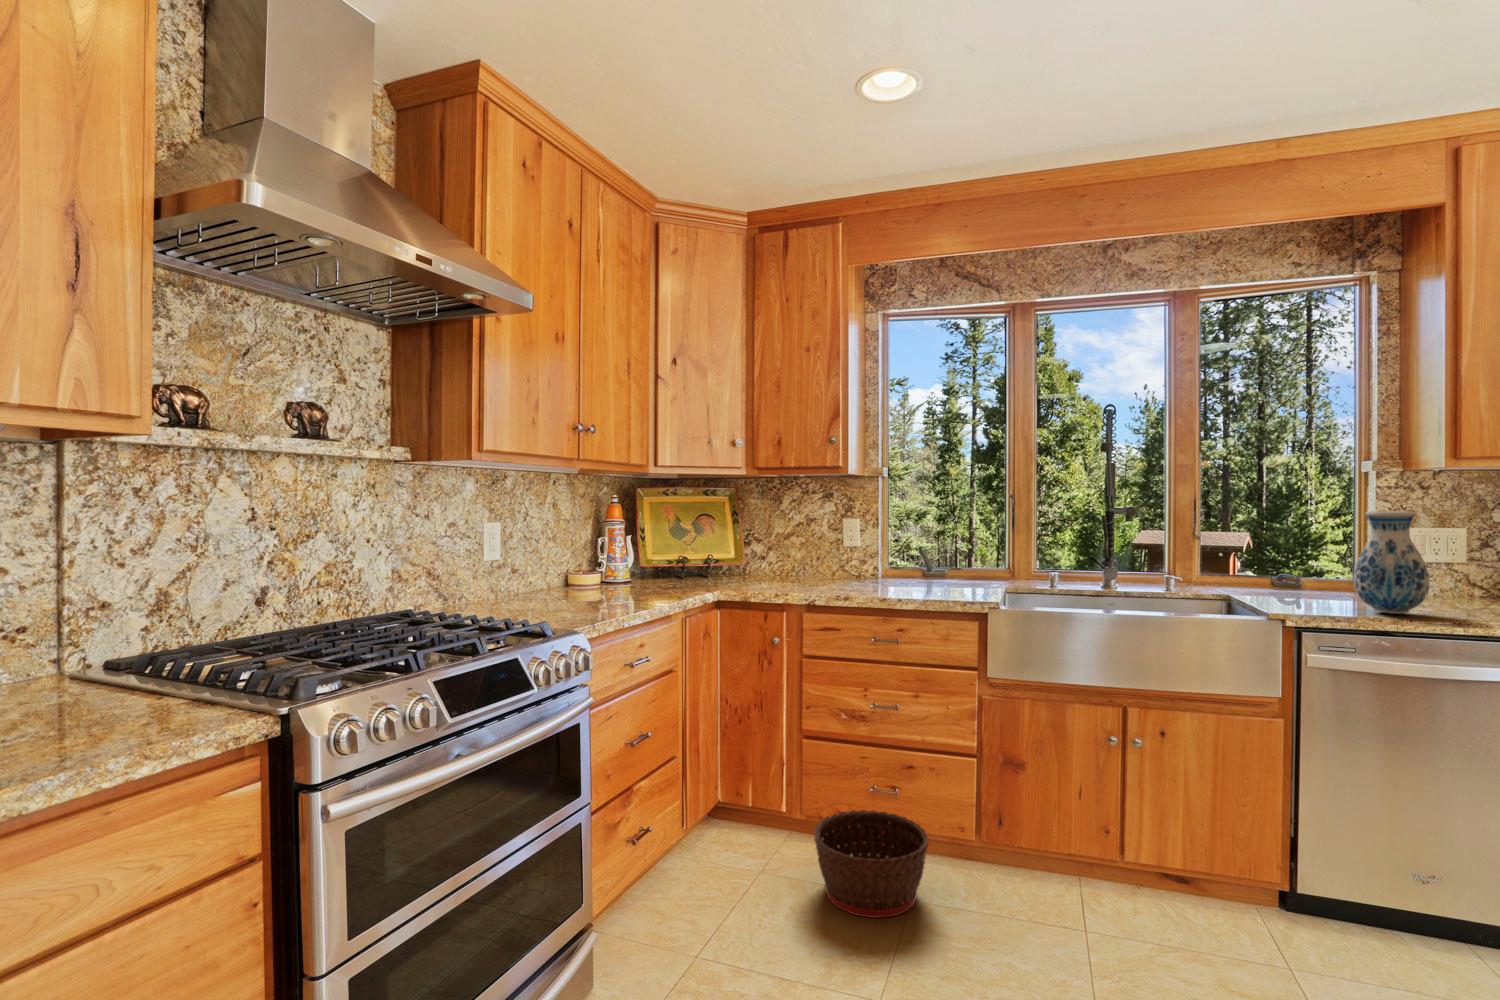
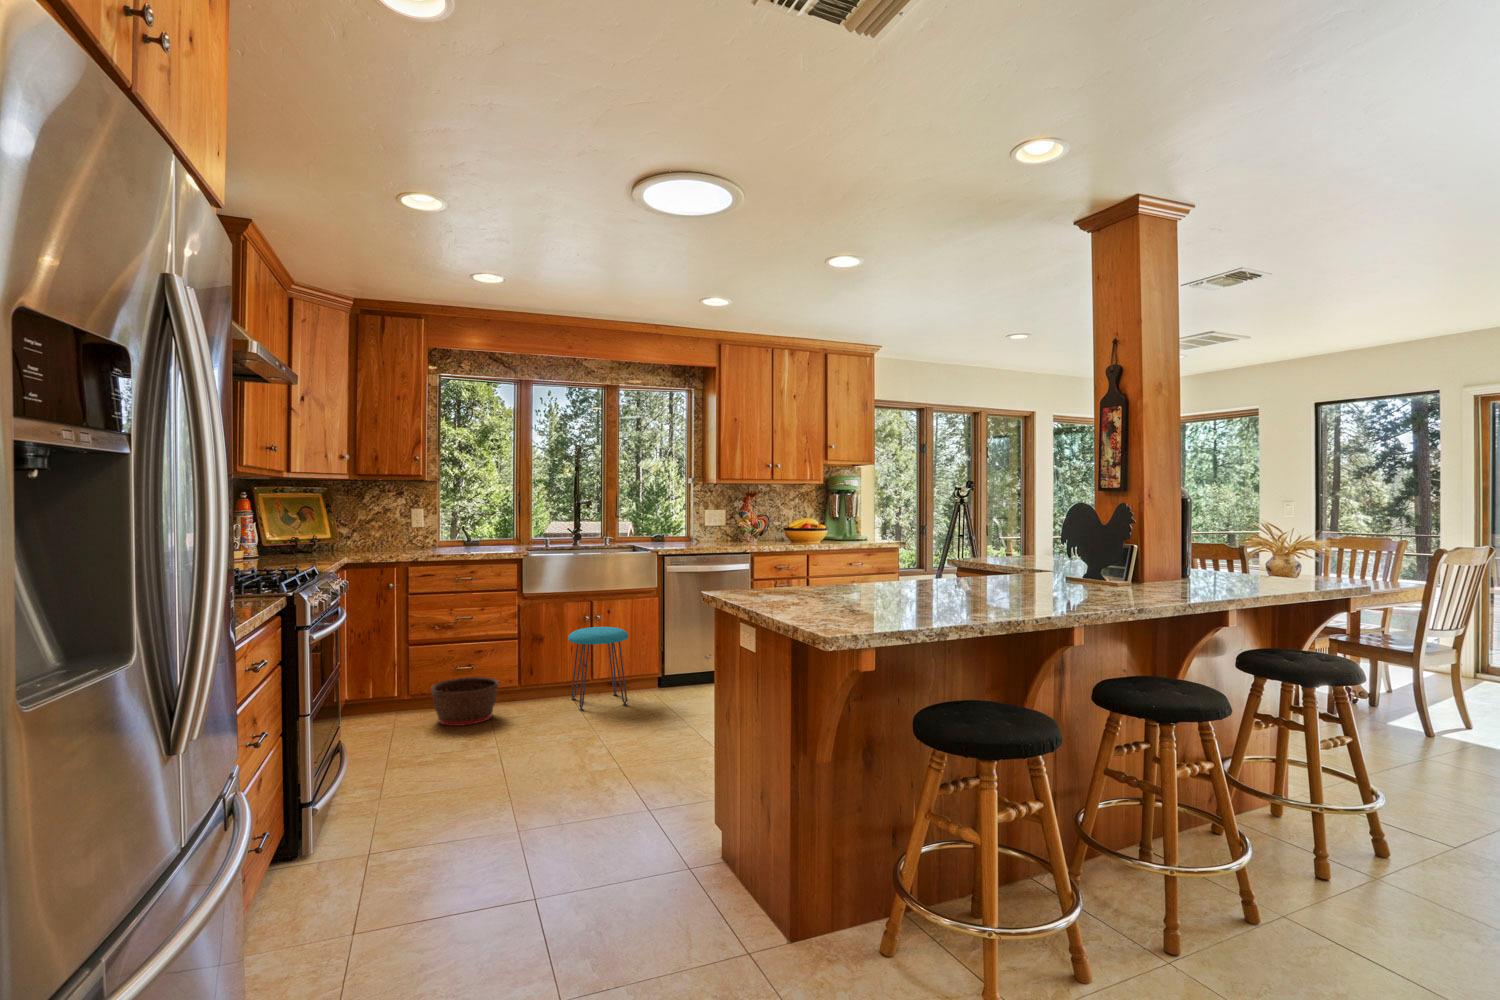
vase: present [1354,511,1429,614] -> none [683,502,708,547]
stool: none [1068,764,1207,967] -> present [568,627,628,710]

